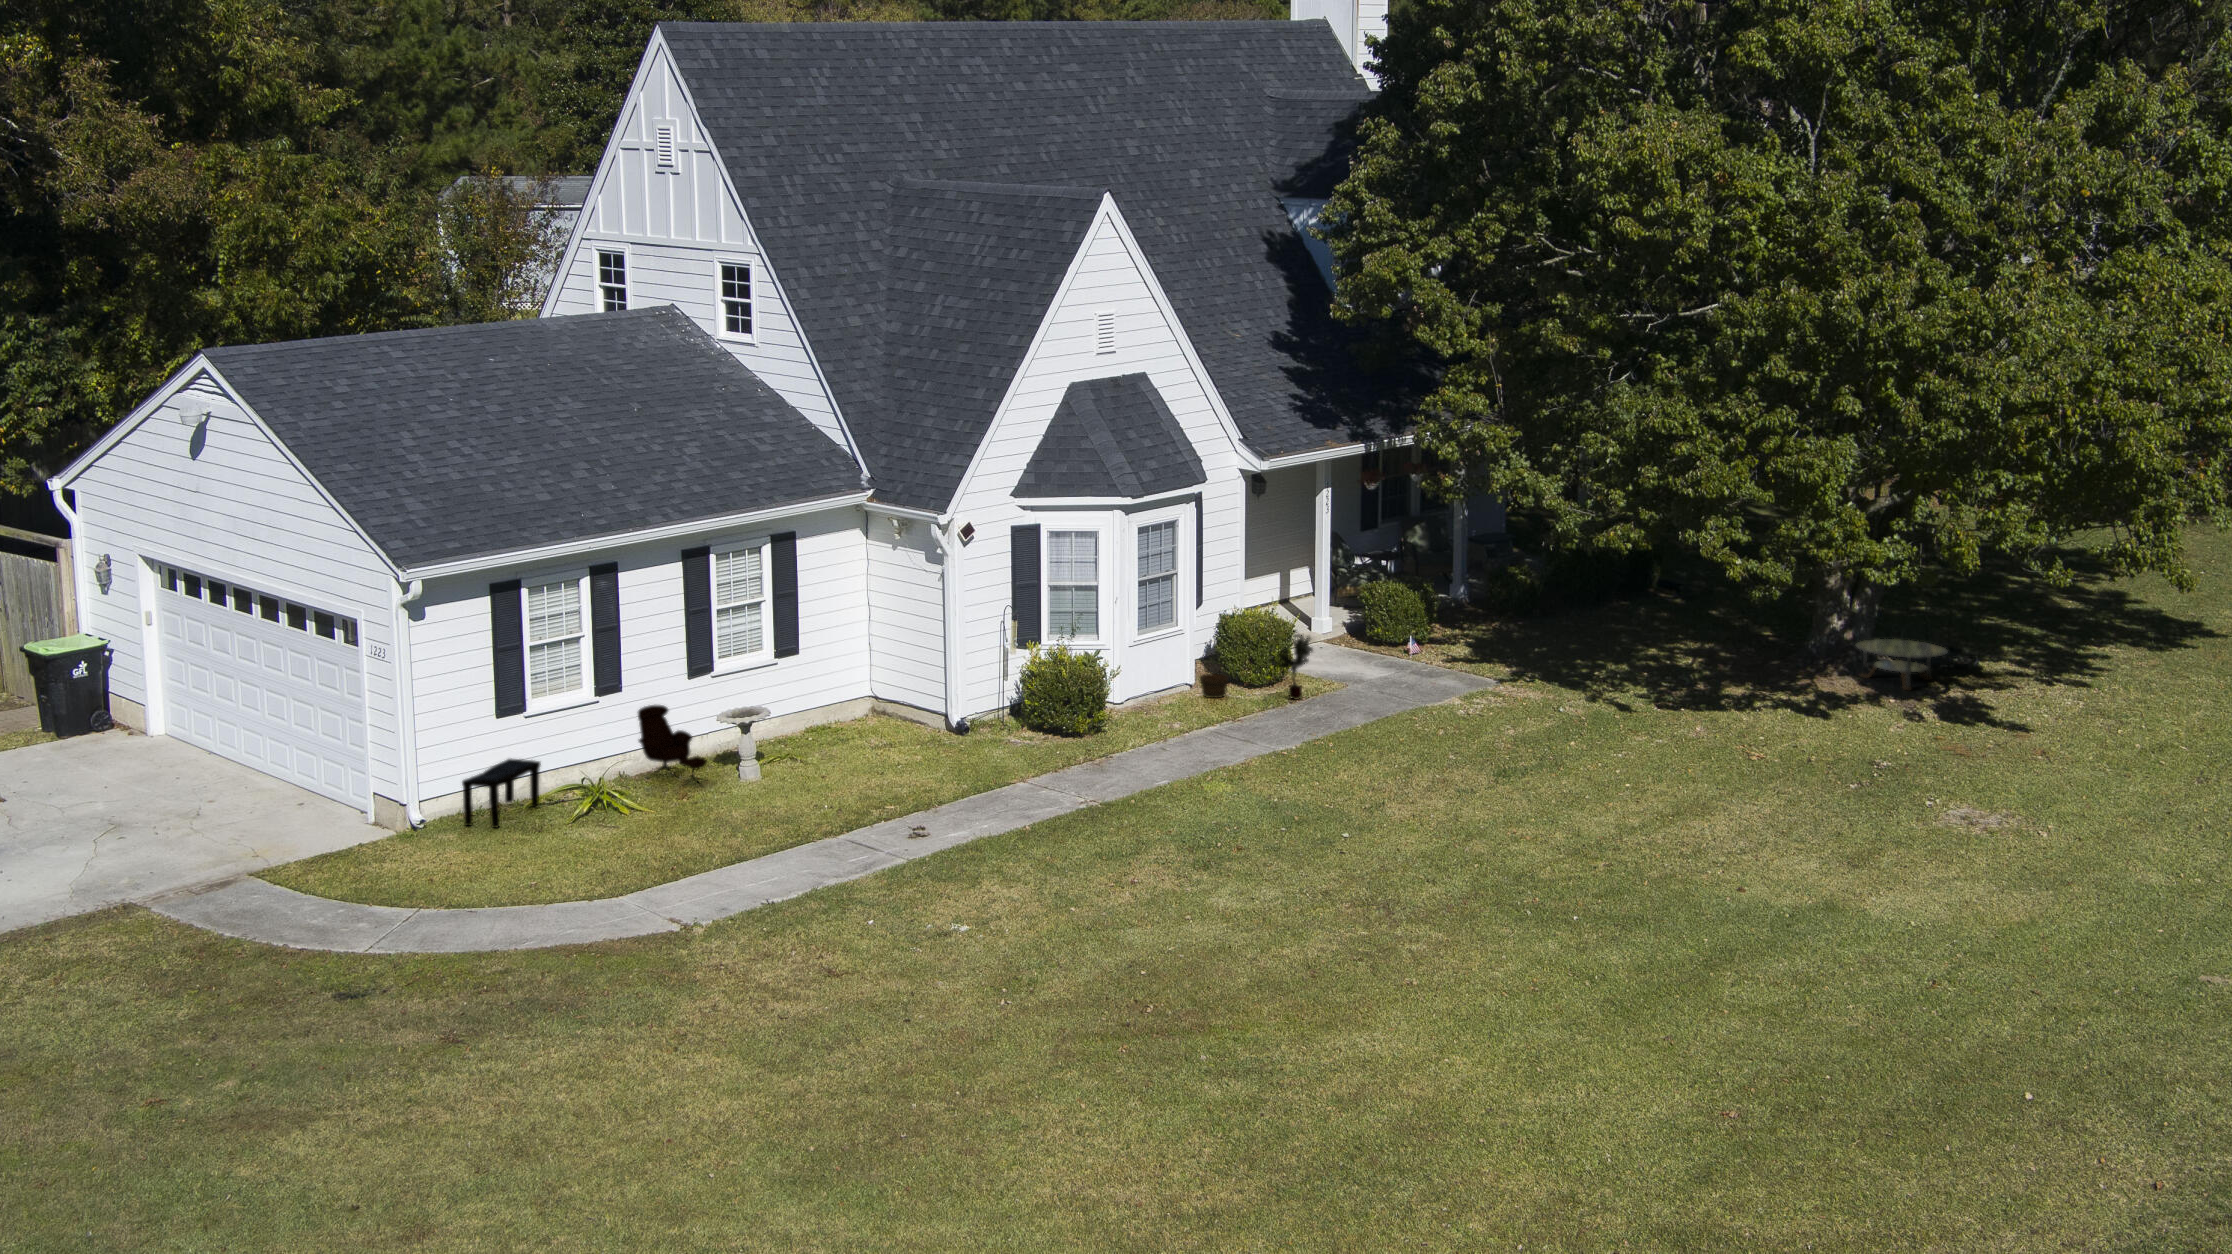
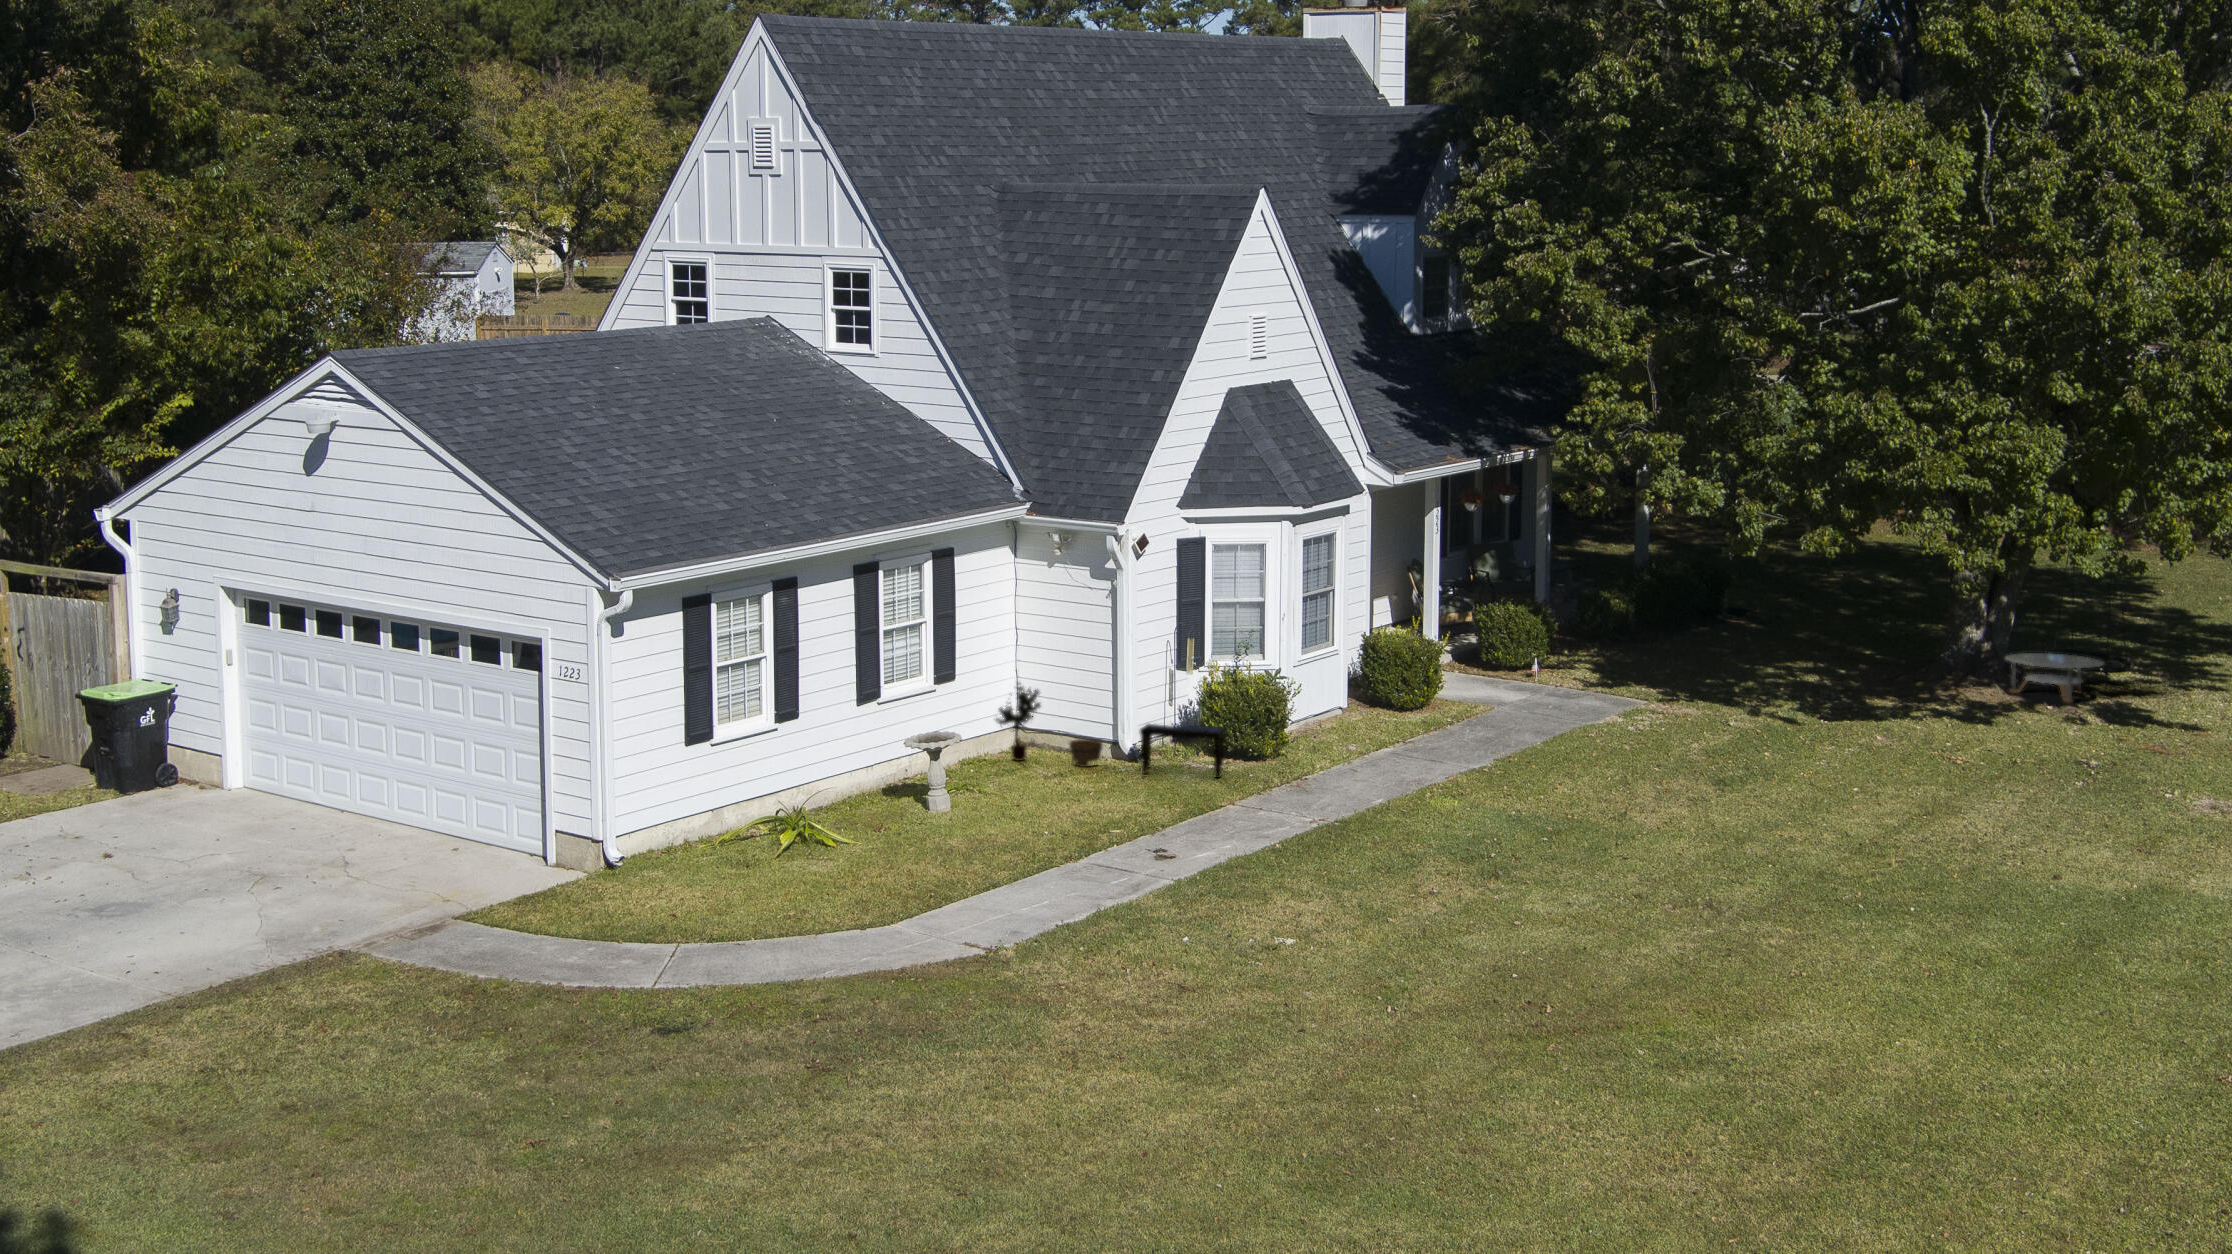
potted tree: present [1276,630,1313,700] -> present [996,683,1041,761]
bucket: present [1200,674,1229,698] -> present [1069,739,1102,767]
lounge chair: present [638,705,707,782] -> none [815,734,901,821]
bench: present [462,758,541,828] -> present [1140,724,1227,778]

